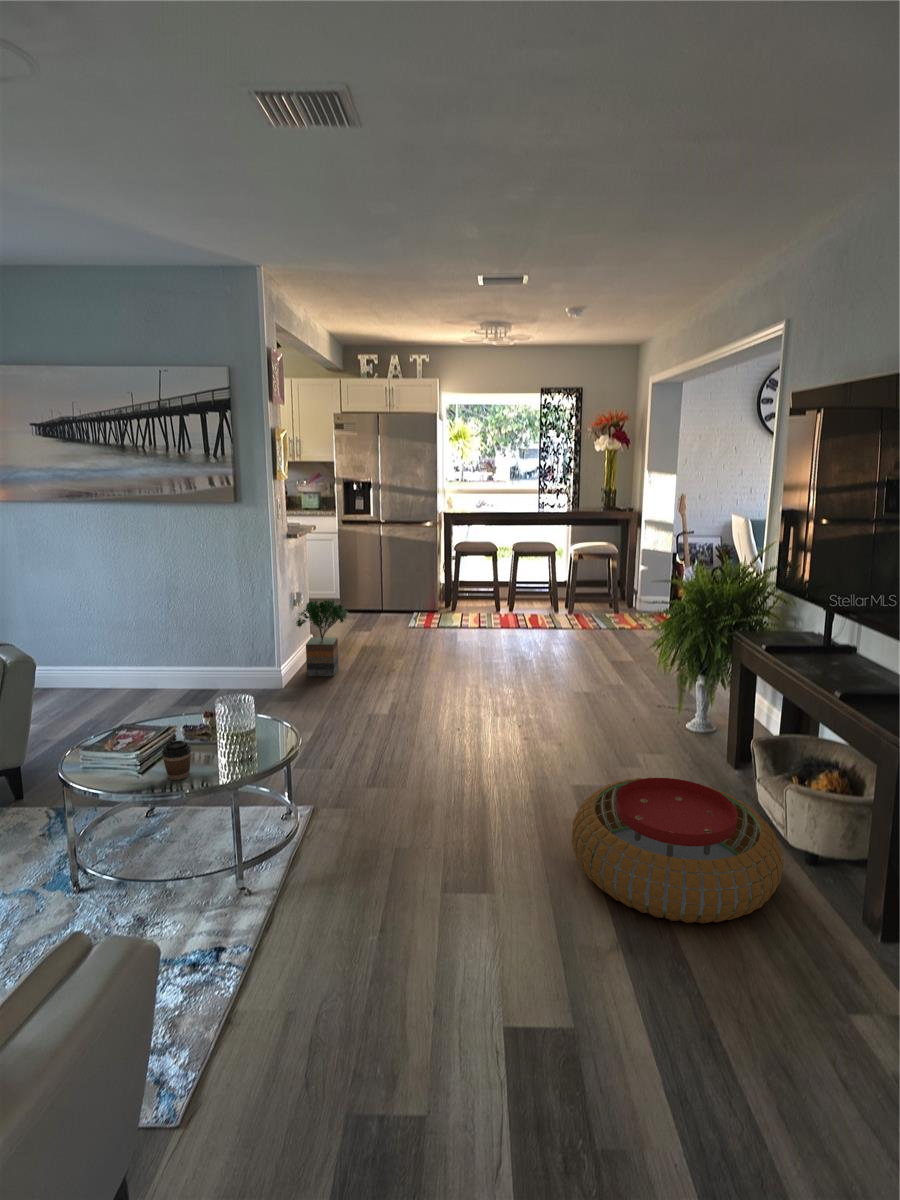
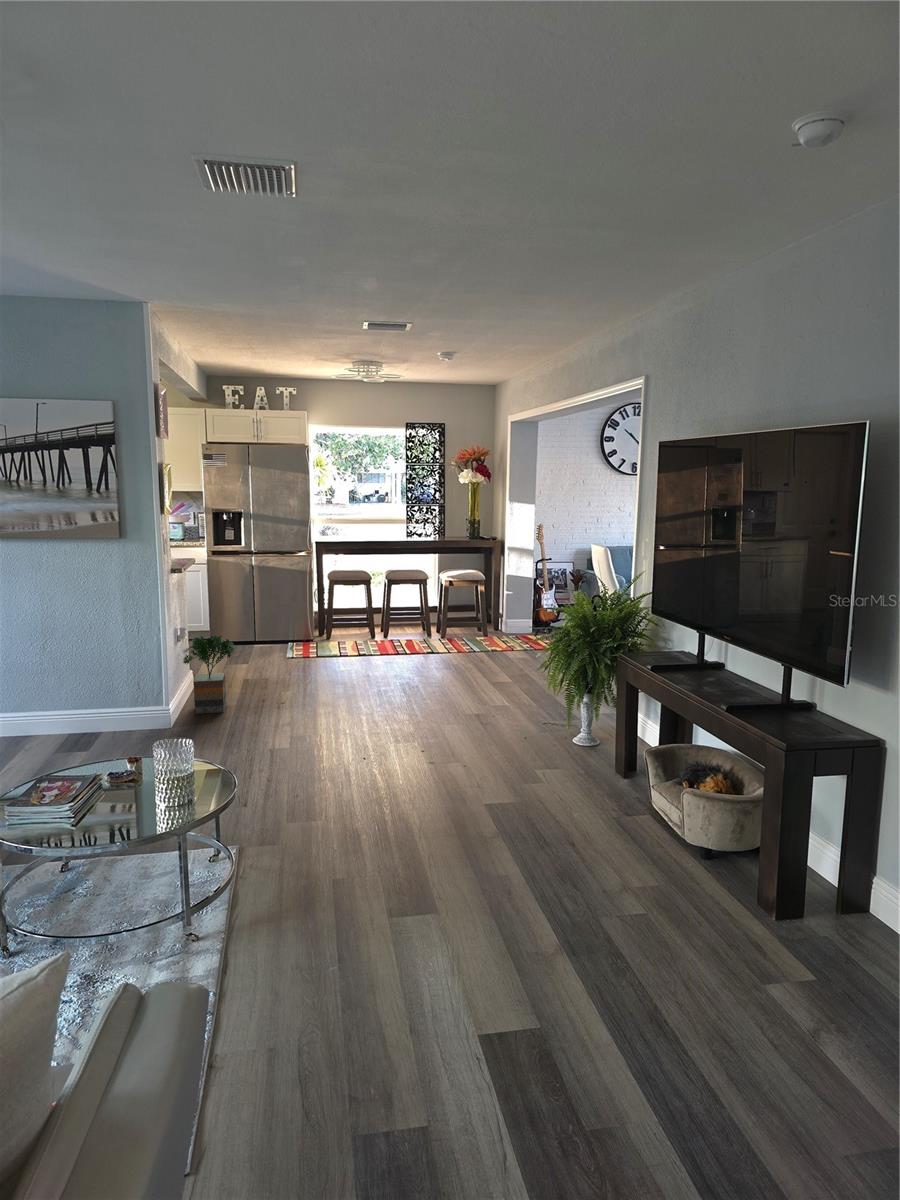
coffee cup: present [162,741,191,780] -> none [103,788,133,827]
pouf: present [572,777,783,923] -> none [491,787,668,909]

